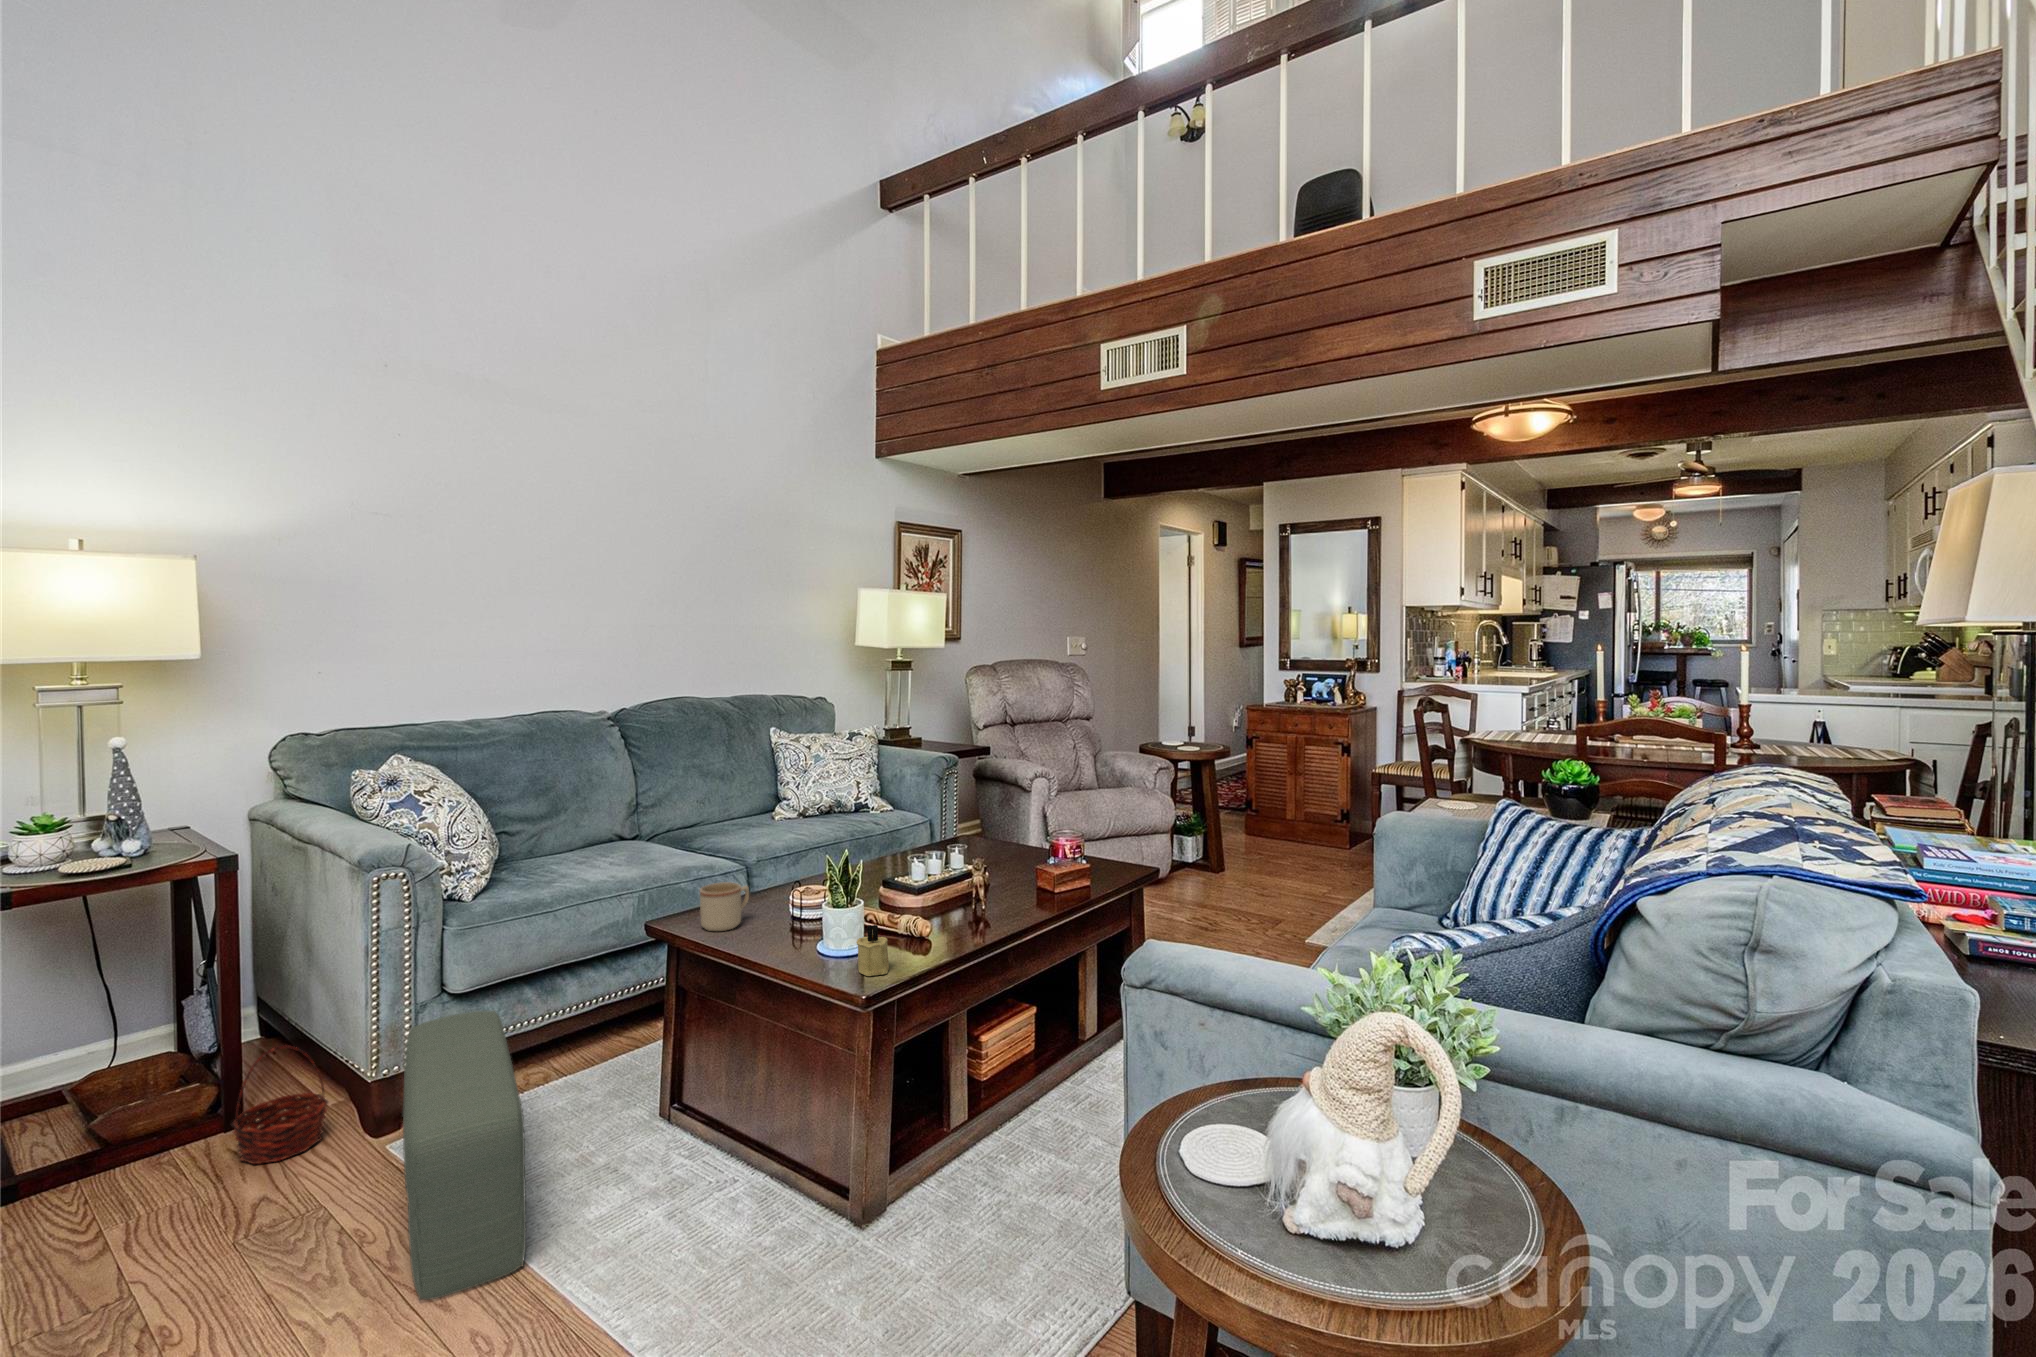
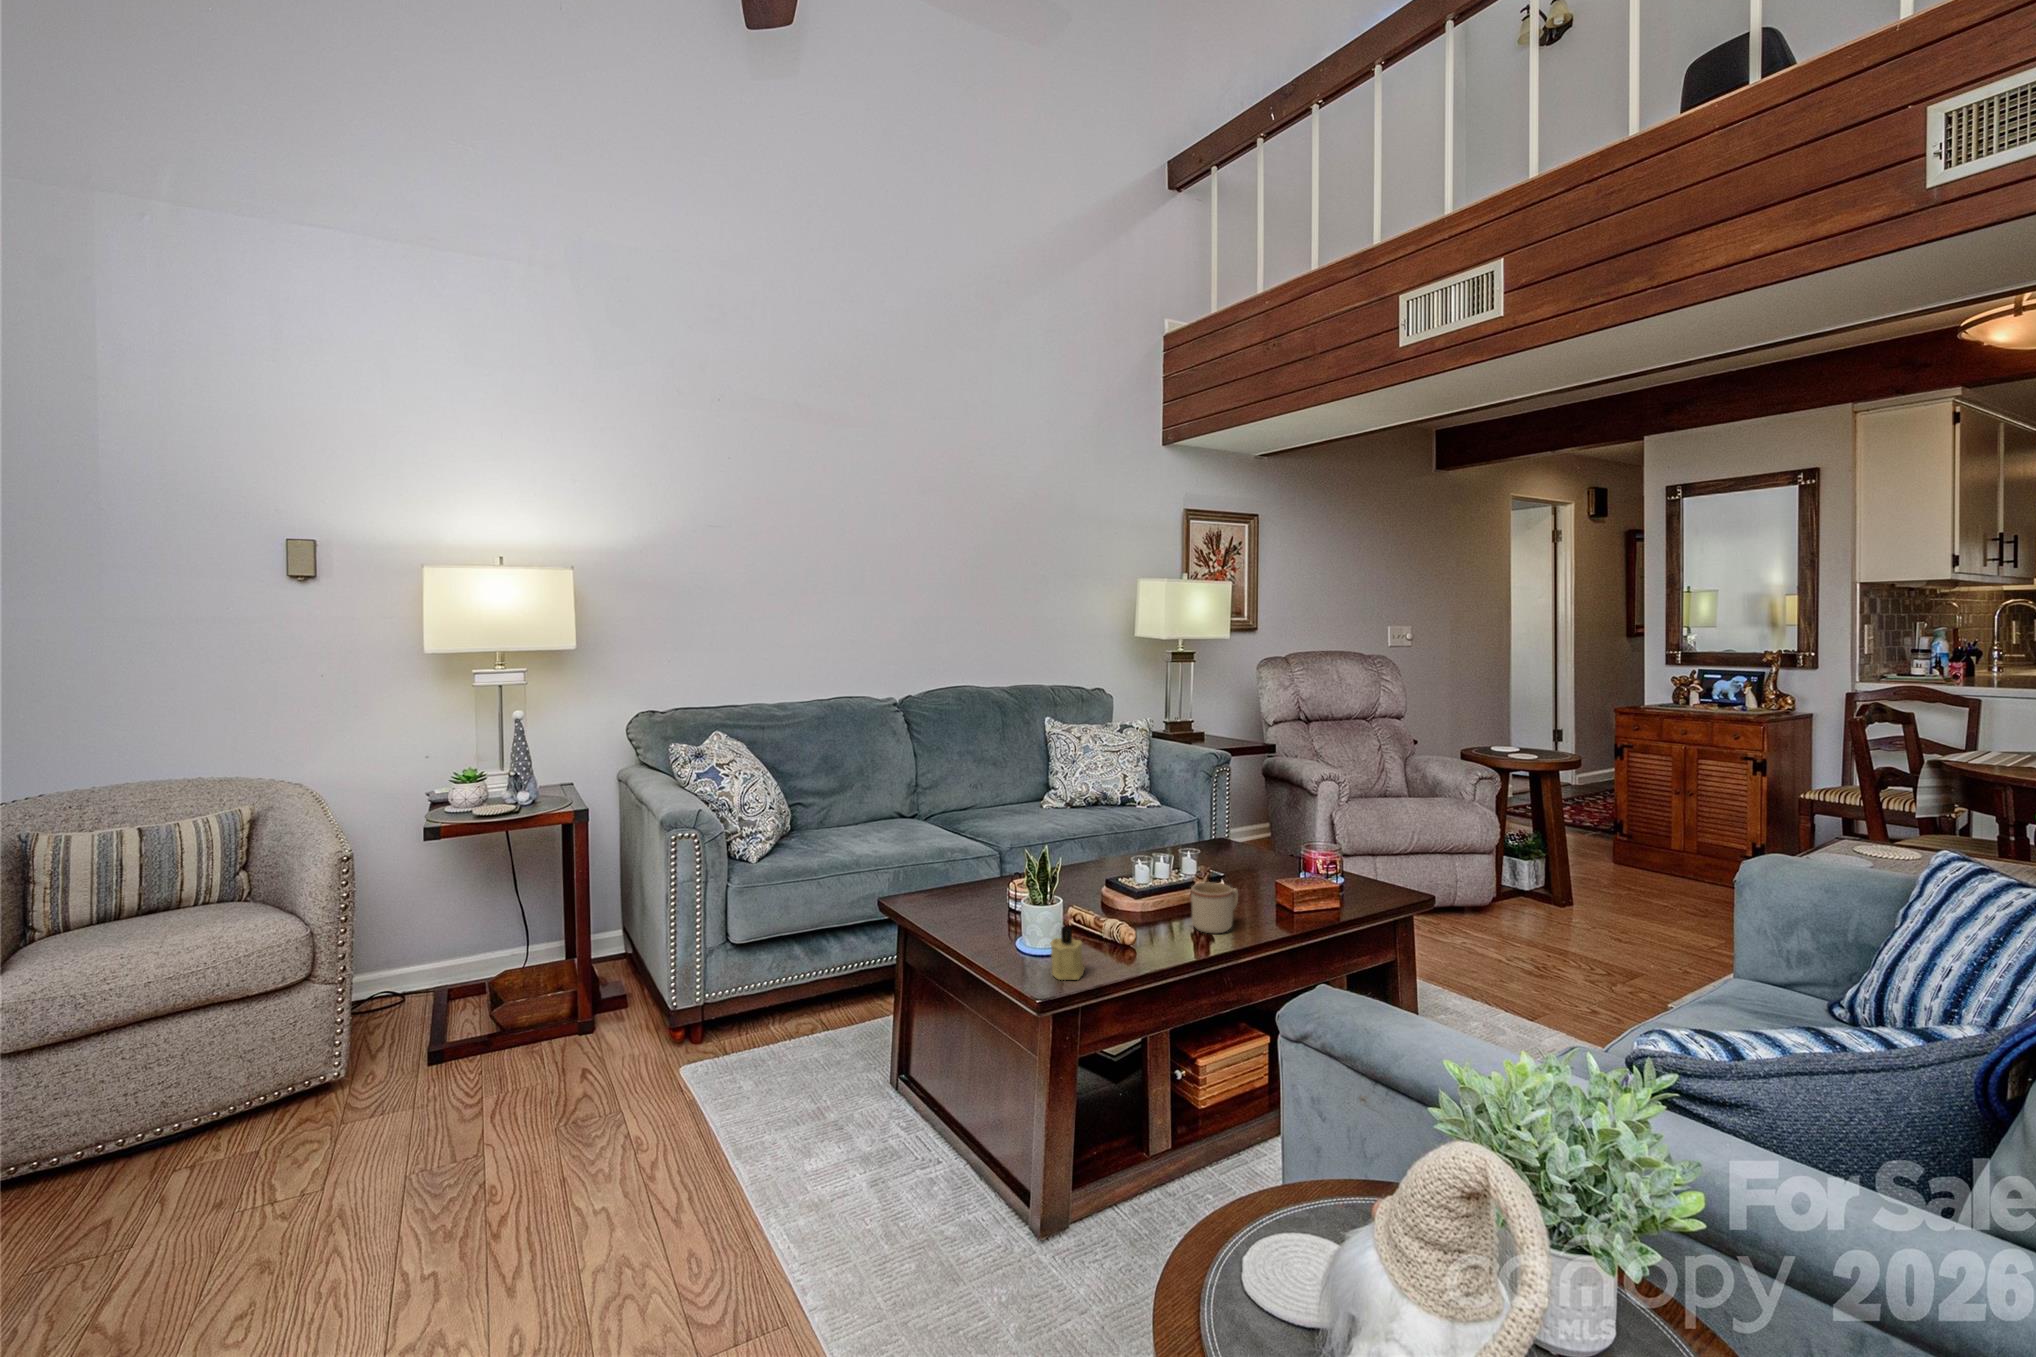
mug: present [700,882,749,931] -> present [1191,883,1238,933]
pouf: present [403,1010,526,1300] -> none [648,962,764,1217]
basket: present [231,1045,328,1164] -> none [575,970,644,1066]

